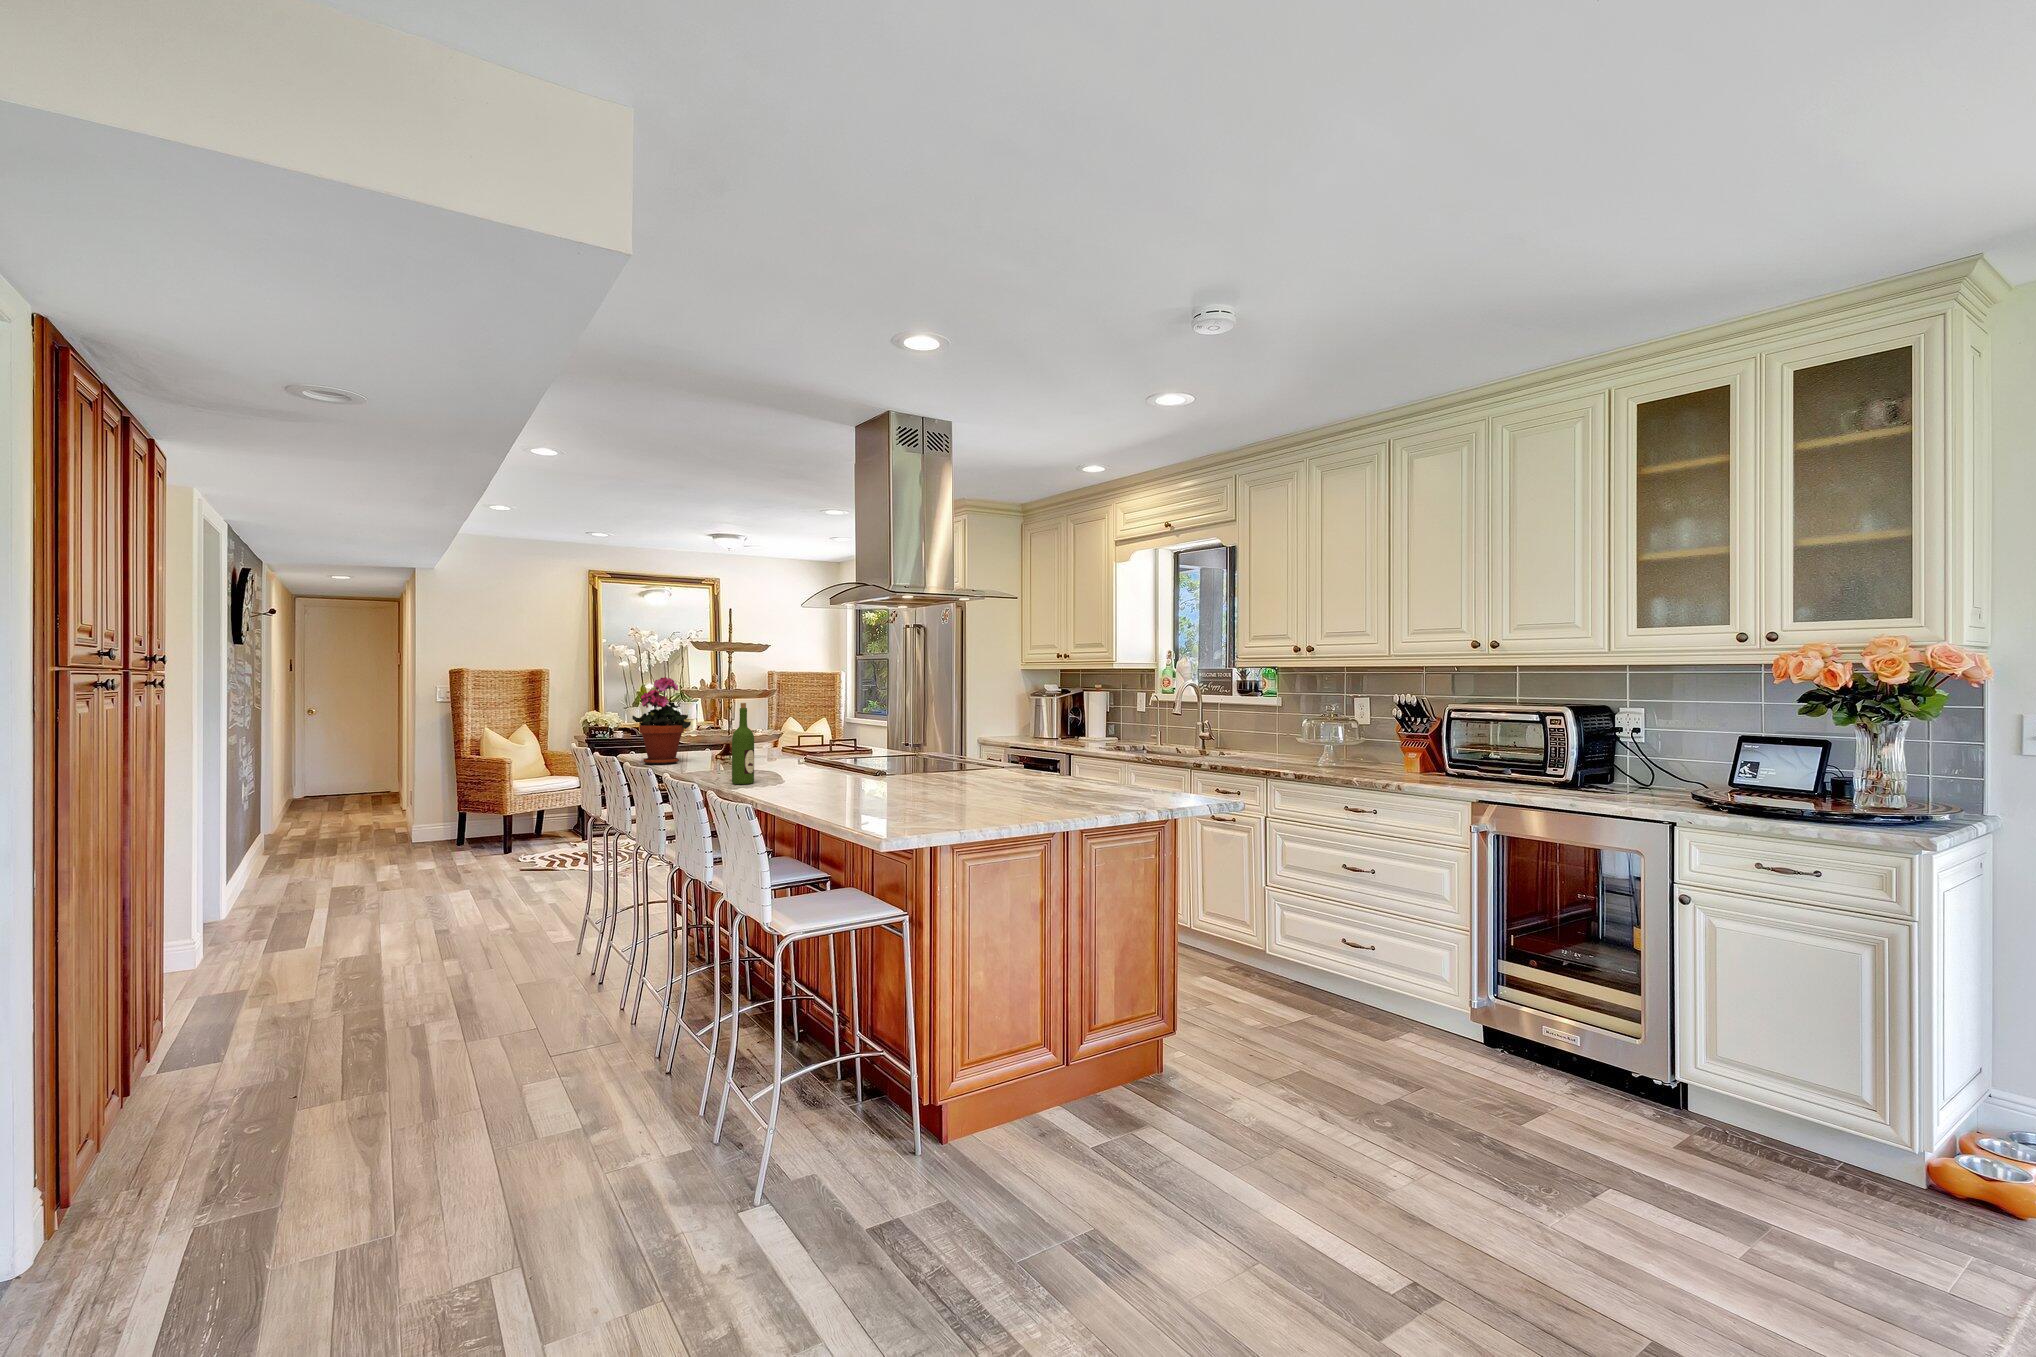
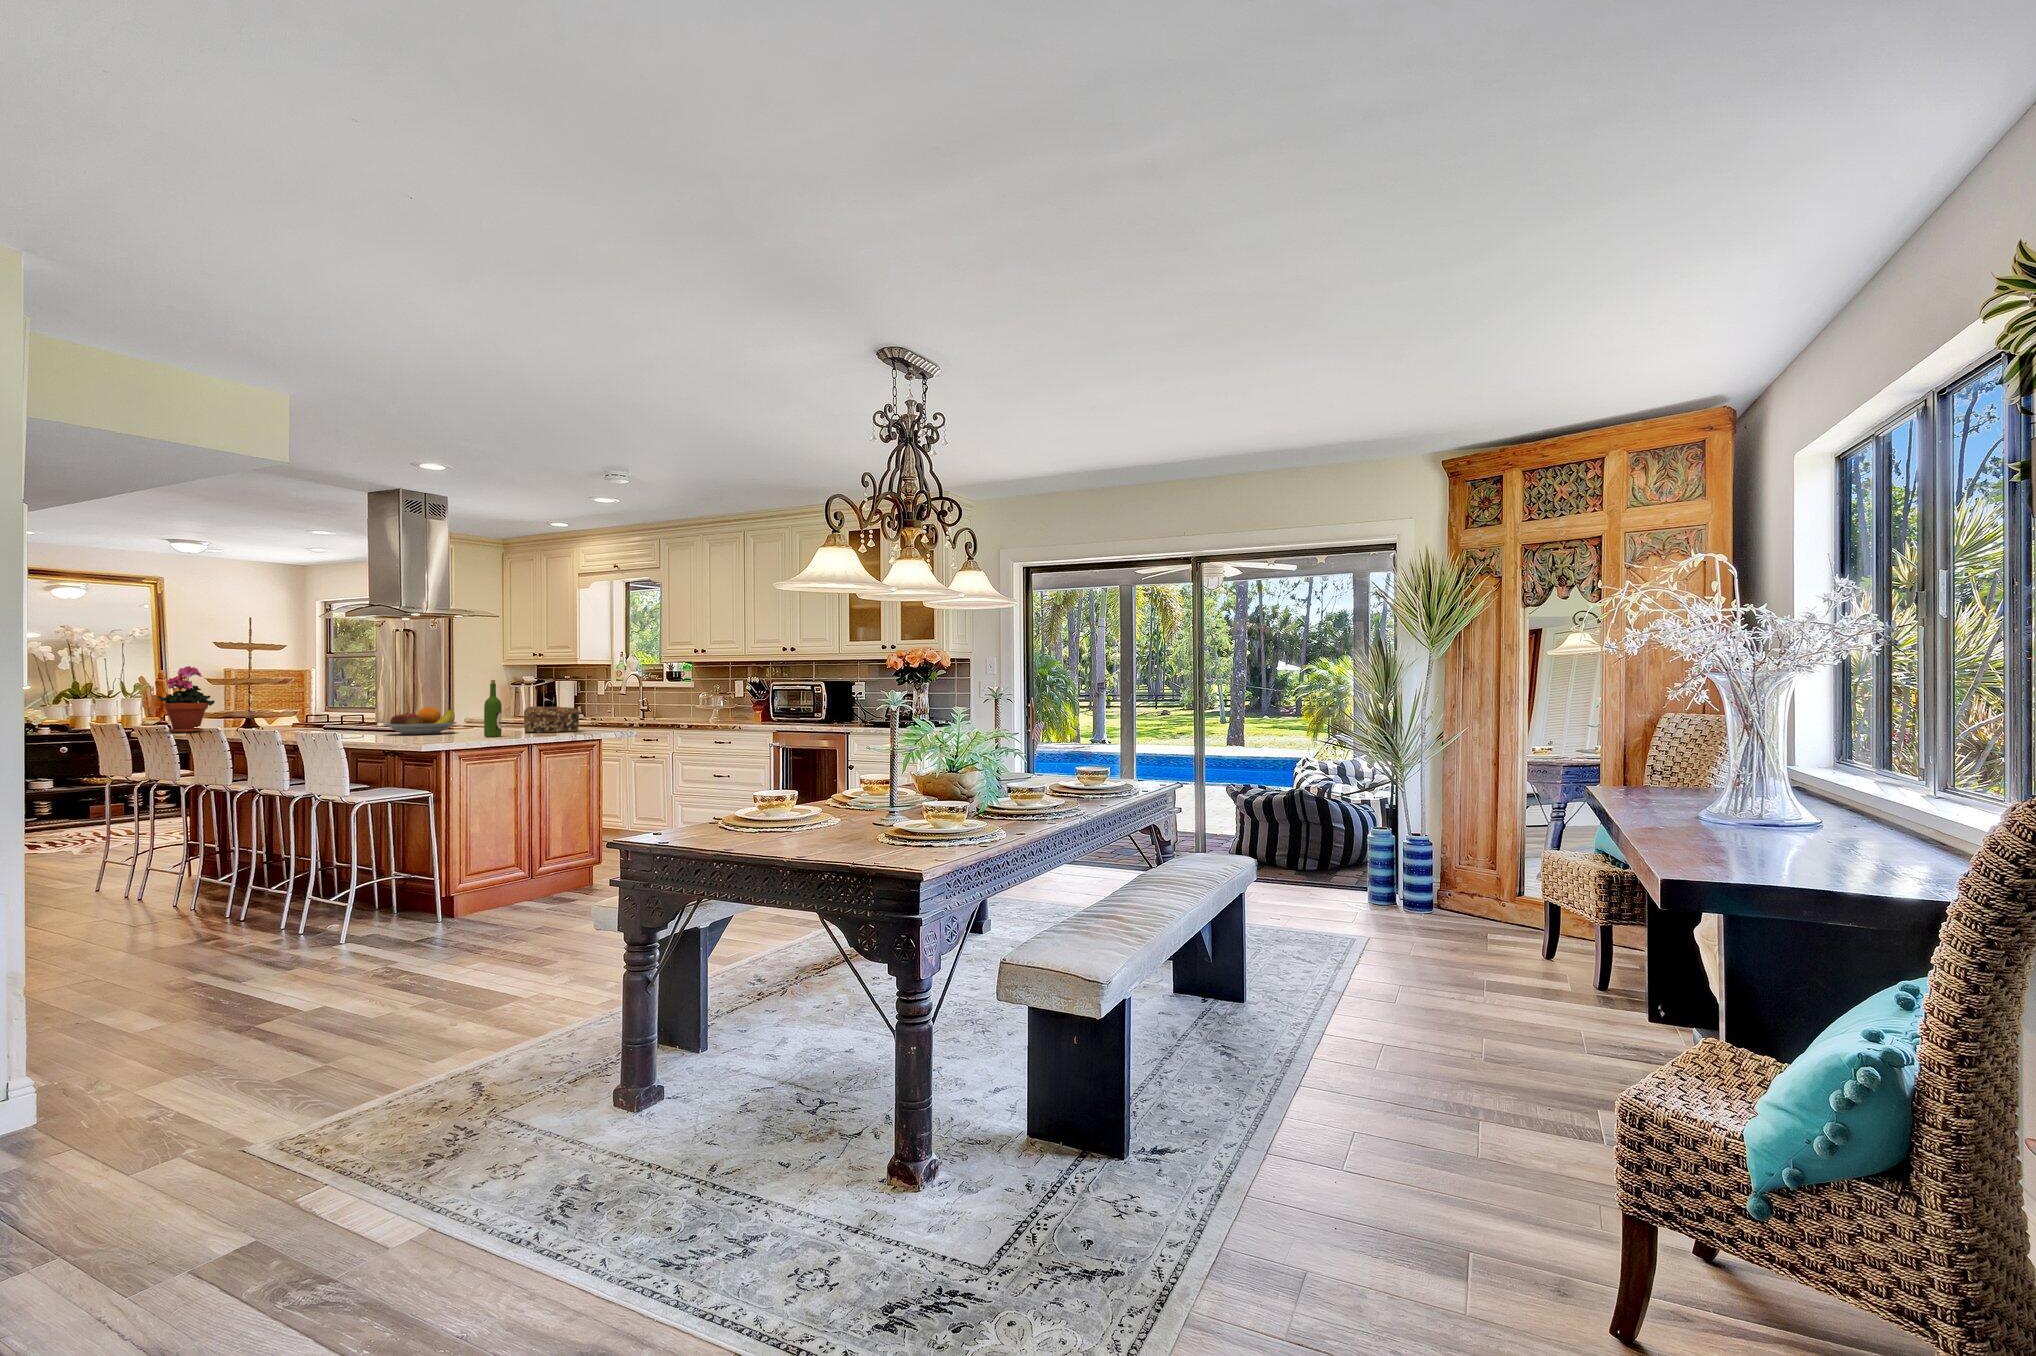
wine bottle: present [732,703,754,784] -> present [484,680,502,737]
fruit bowl: none [854,748,955,793] -> present [383,707,457,735]
bread loaf: none [1053,753,1140,800] -> present [524,707,579,733]

